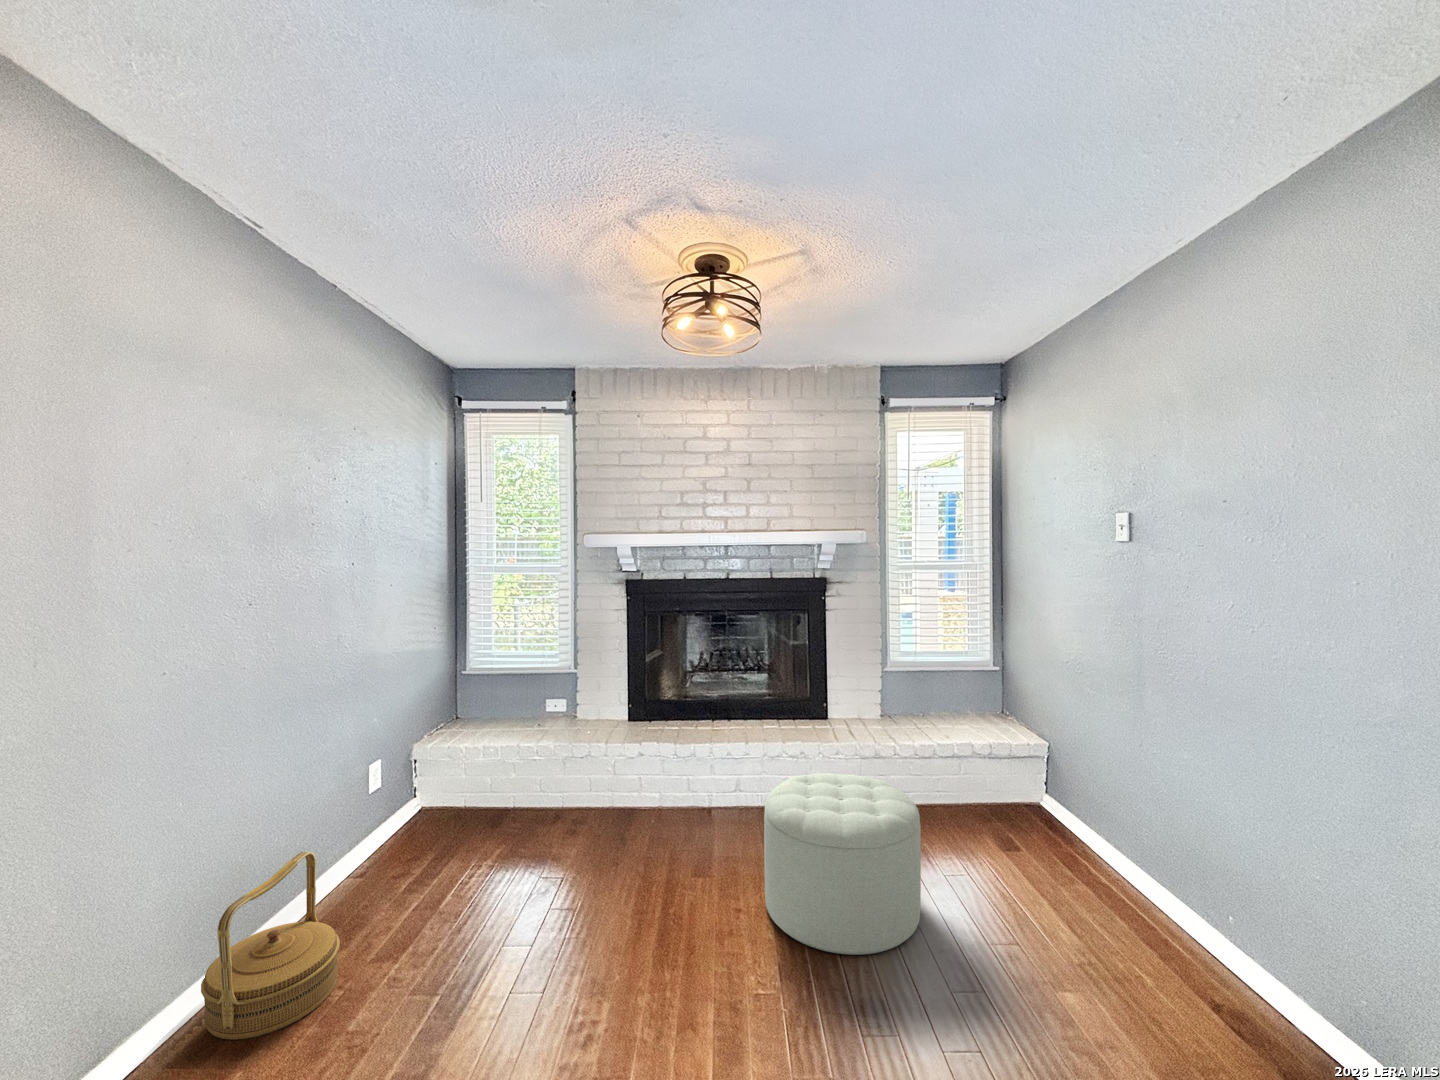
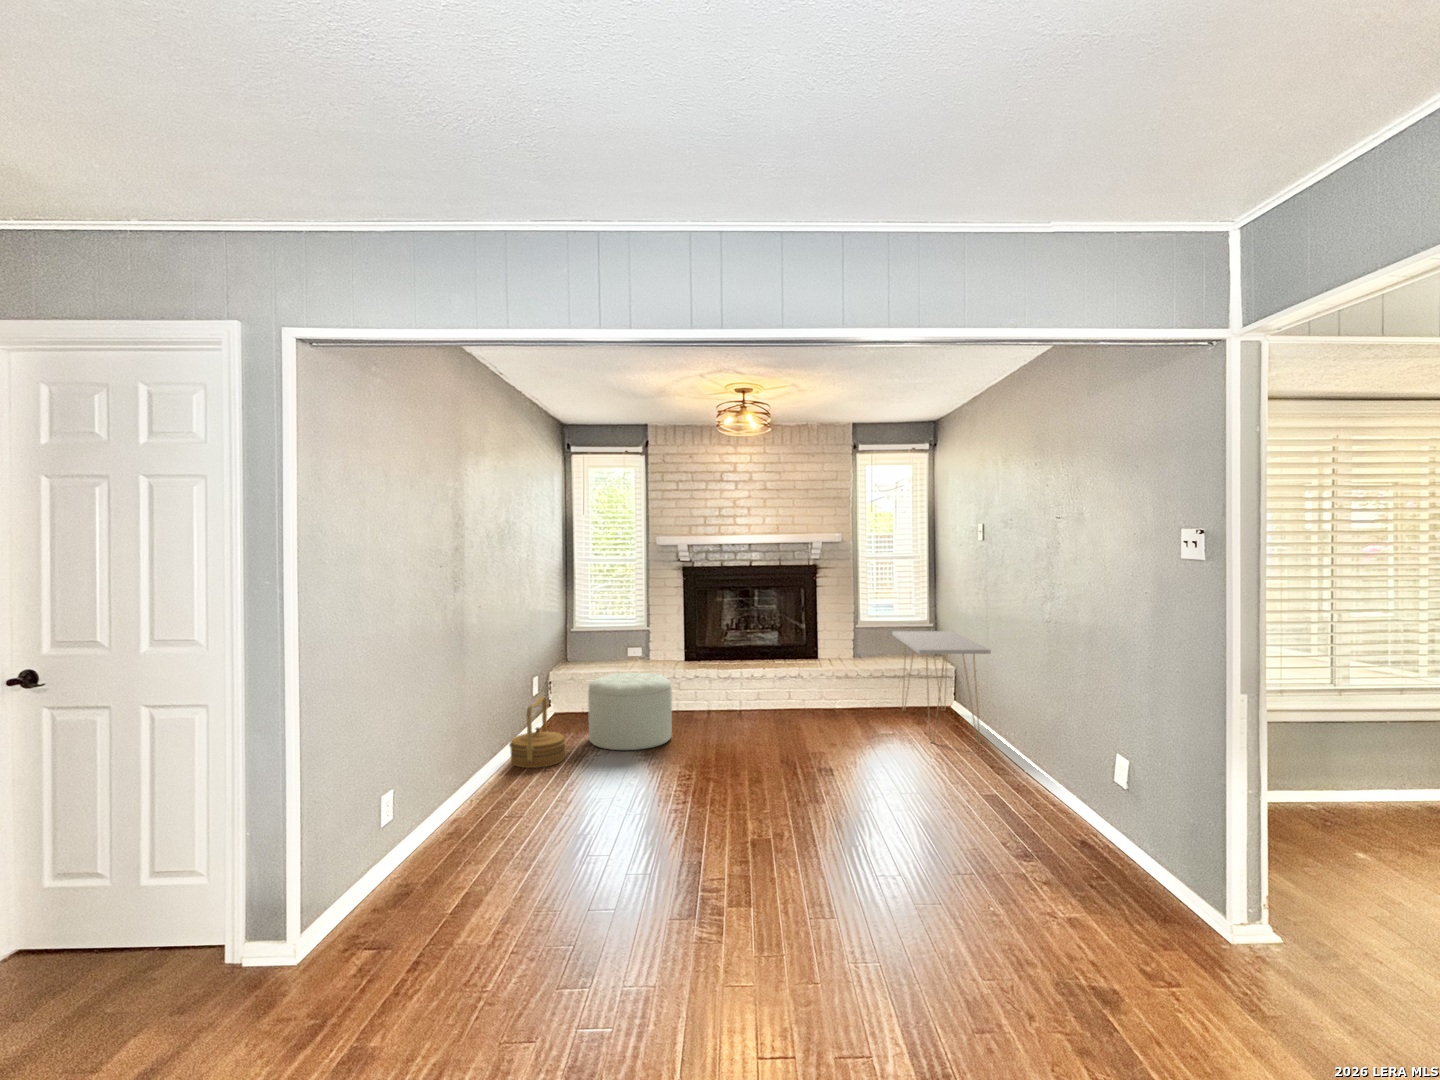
console table: none [951,688,1176,933] -> present [892,631,991,743]
ottoman: present [764,773,921,955] -> present [588,673,672,750]

